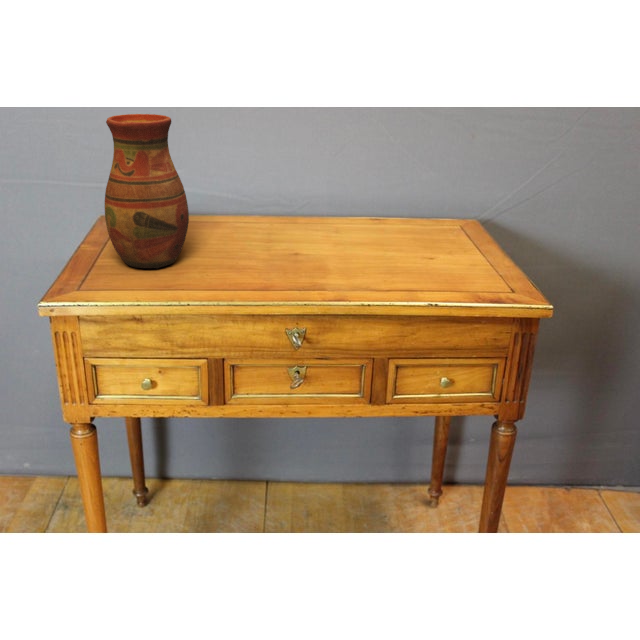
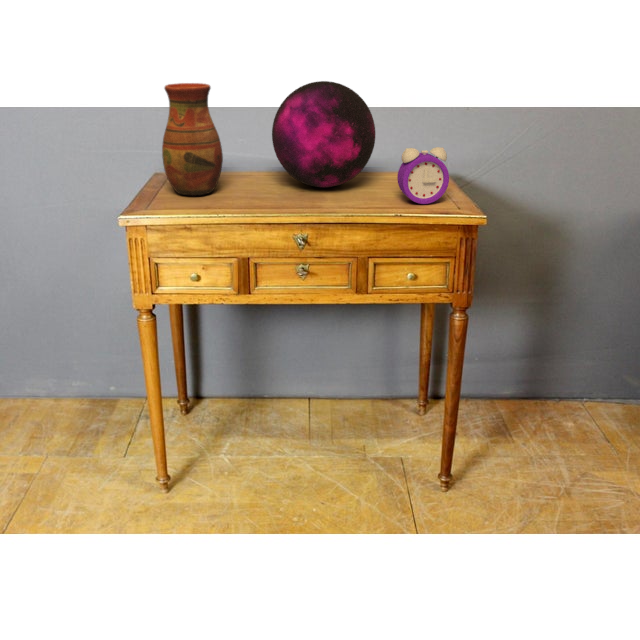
decorative orb: none [256,114,396,255] -> present [272,81,375,187]
alarm clock: none [428,208,500,285] -> present [397,147,449,204]

